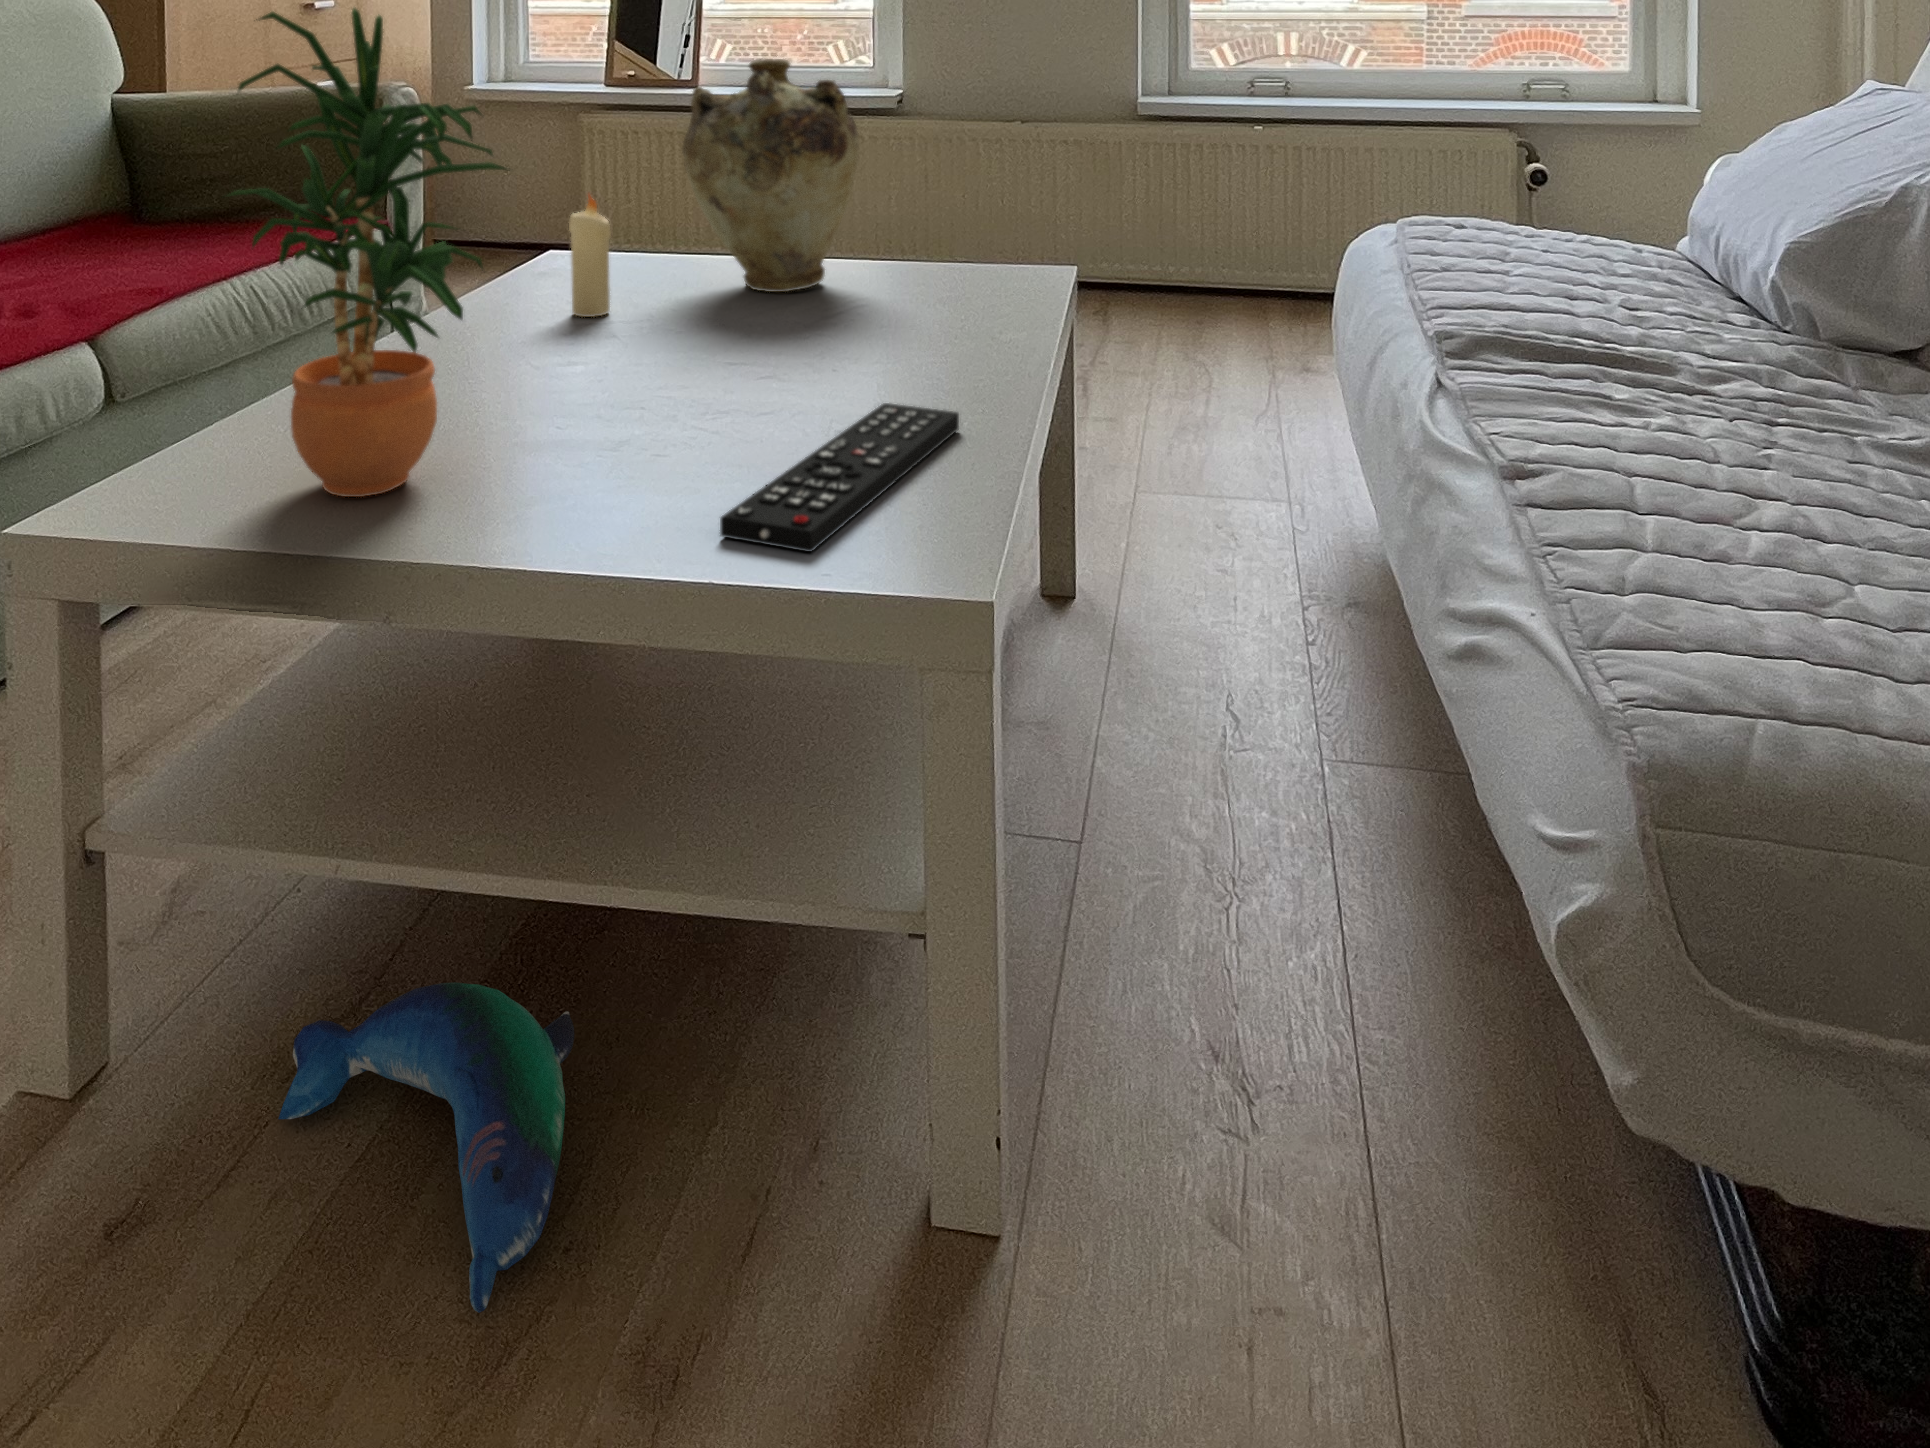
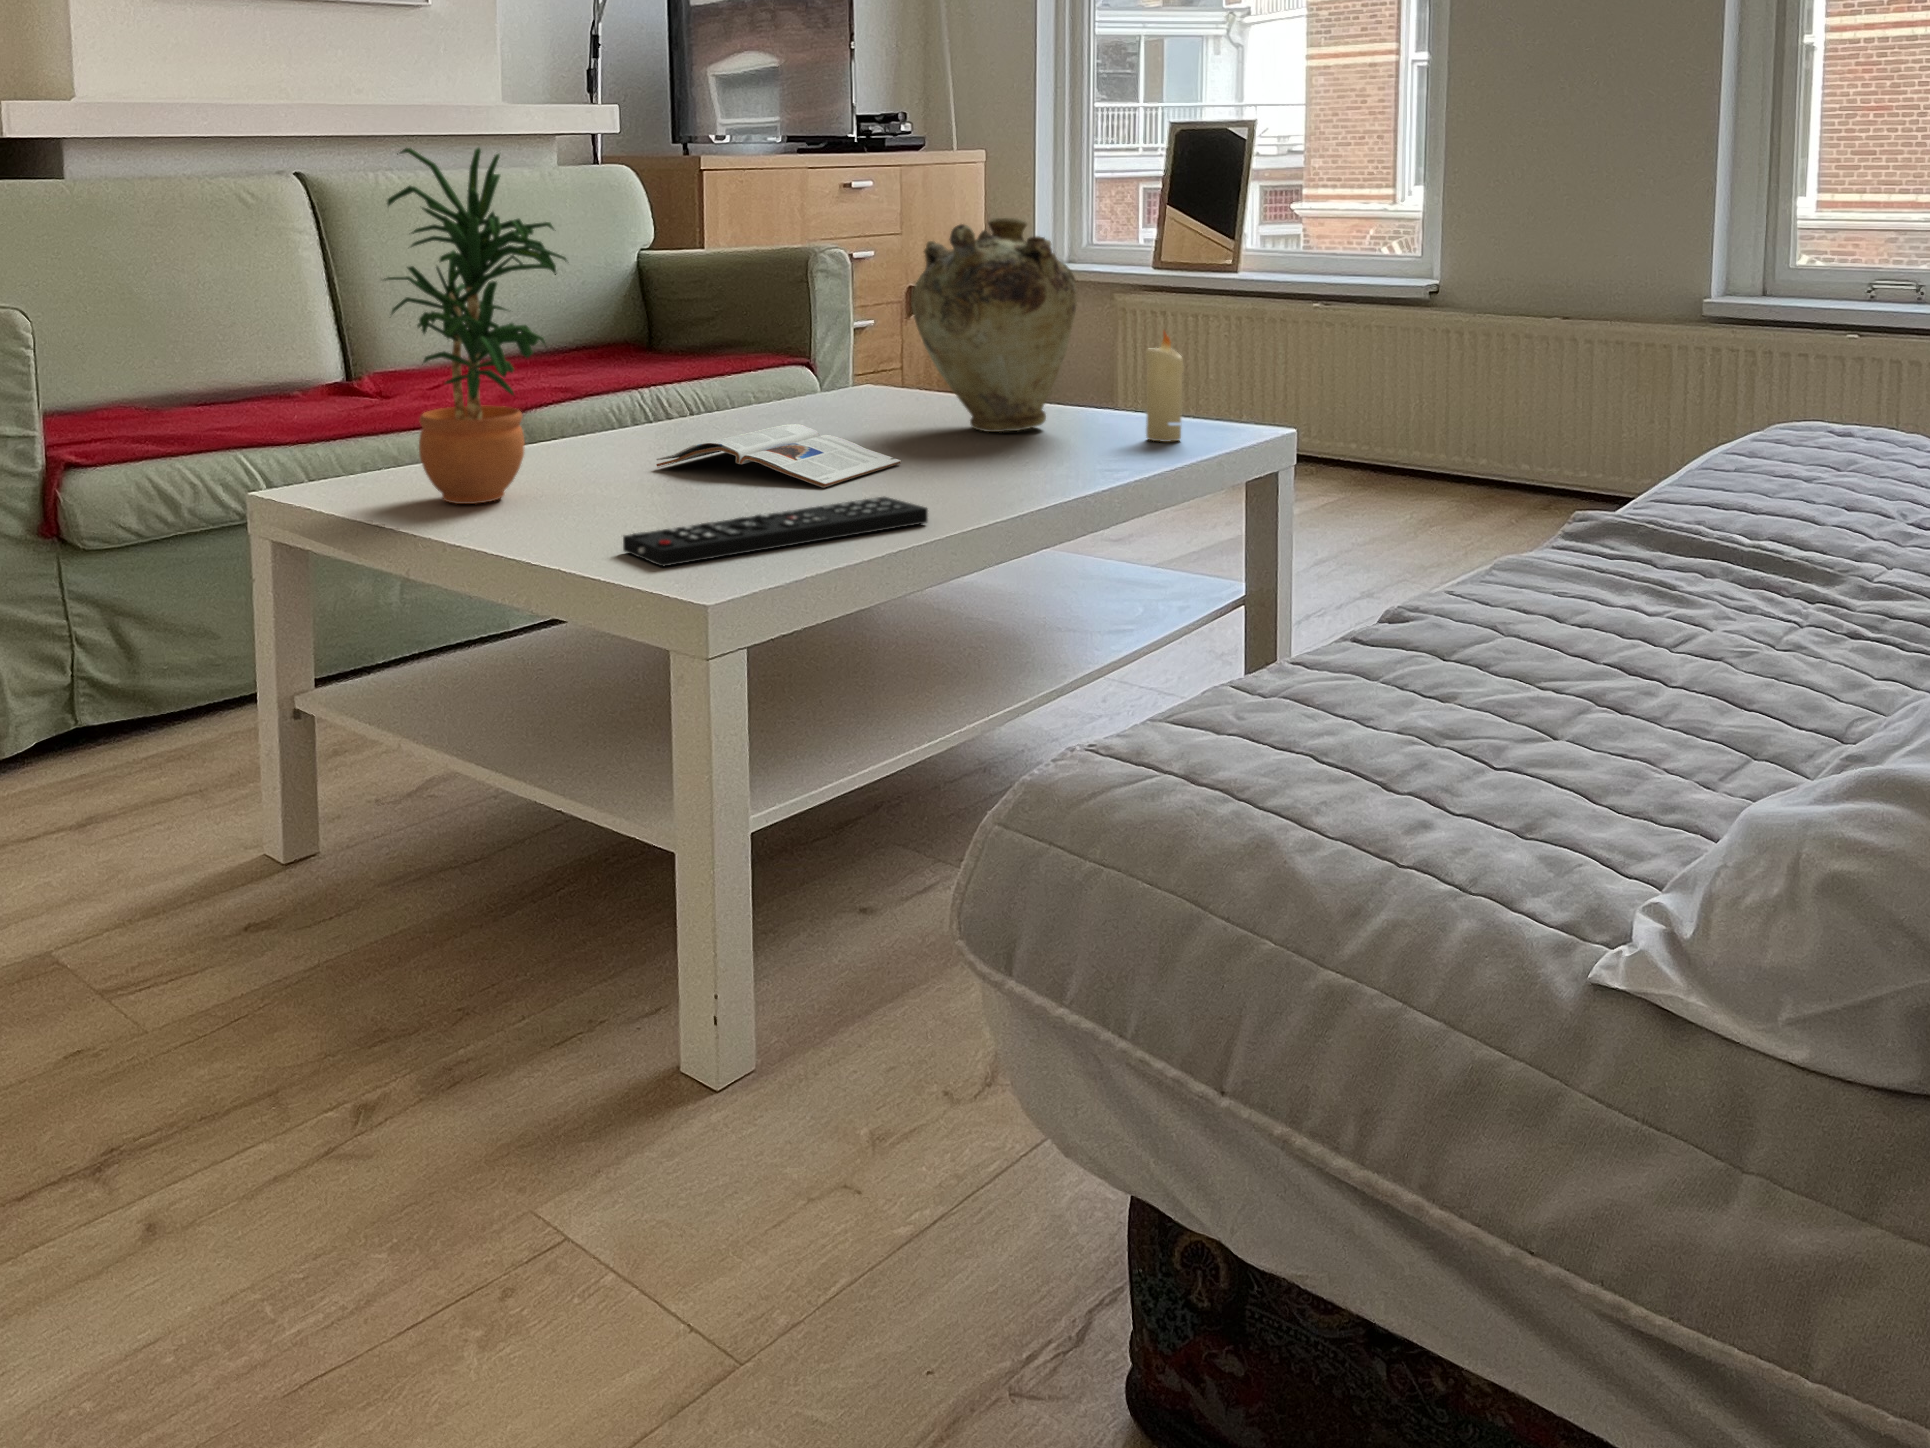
candle: present [569,195,611,317] -> present [1146,332,1184,442]
magazine: none [513,314,773,396] -> present [656,424,901,488]
plush toy: present [278,982,574,1313] -> none [371,848,531,1023]

